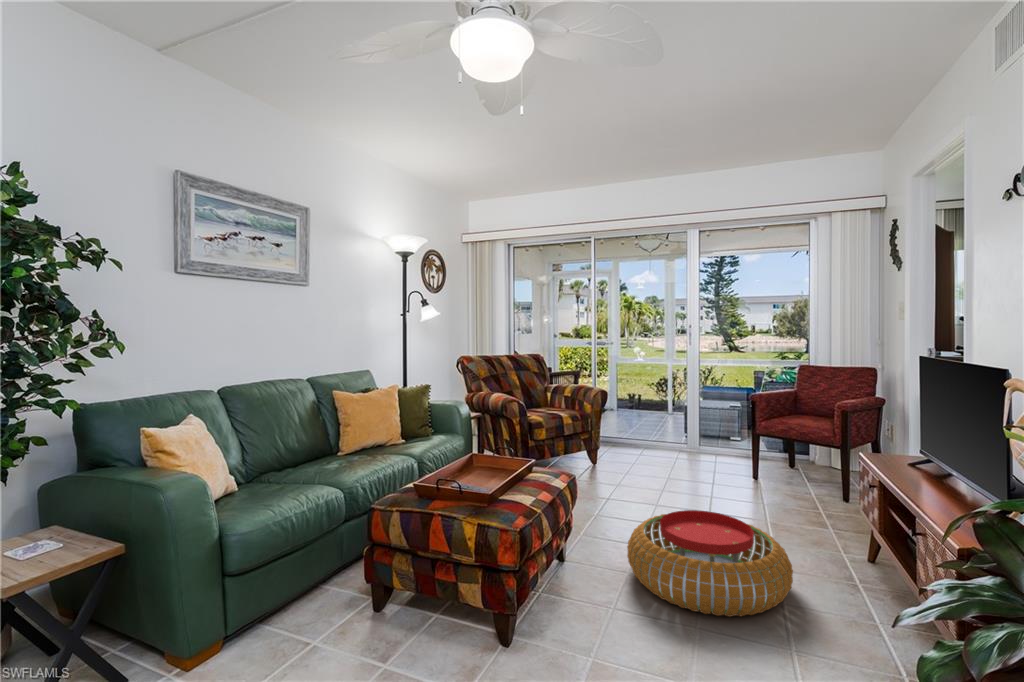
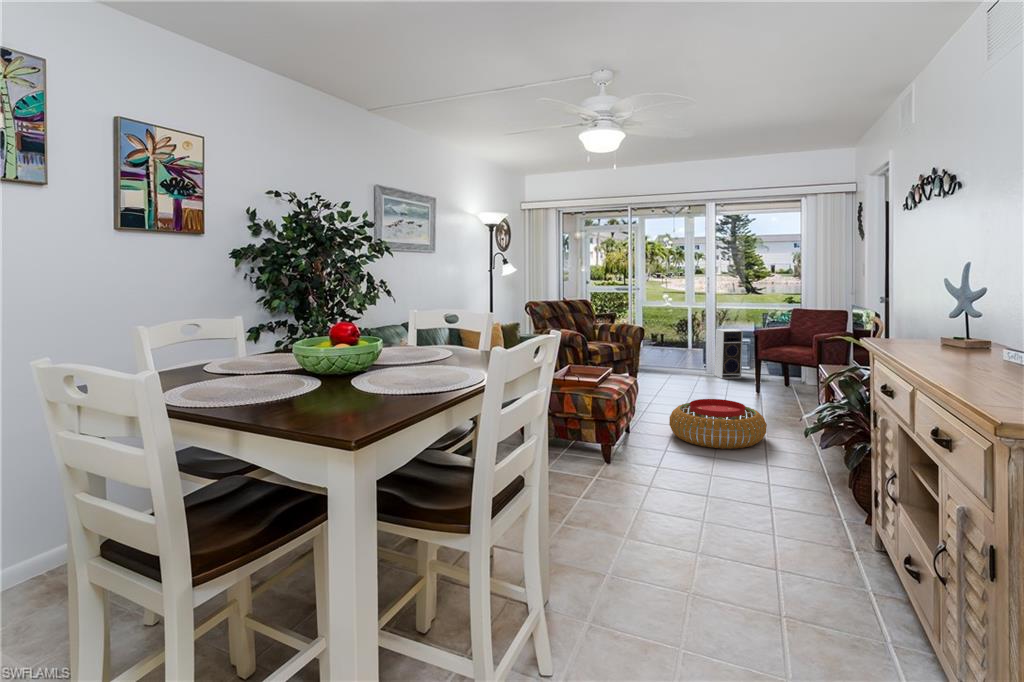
speaker: none [702,390,737,456] -> present [715,329,743,379]

